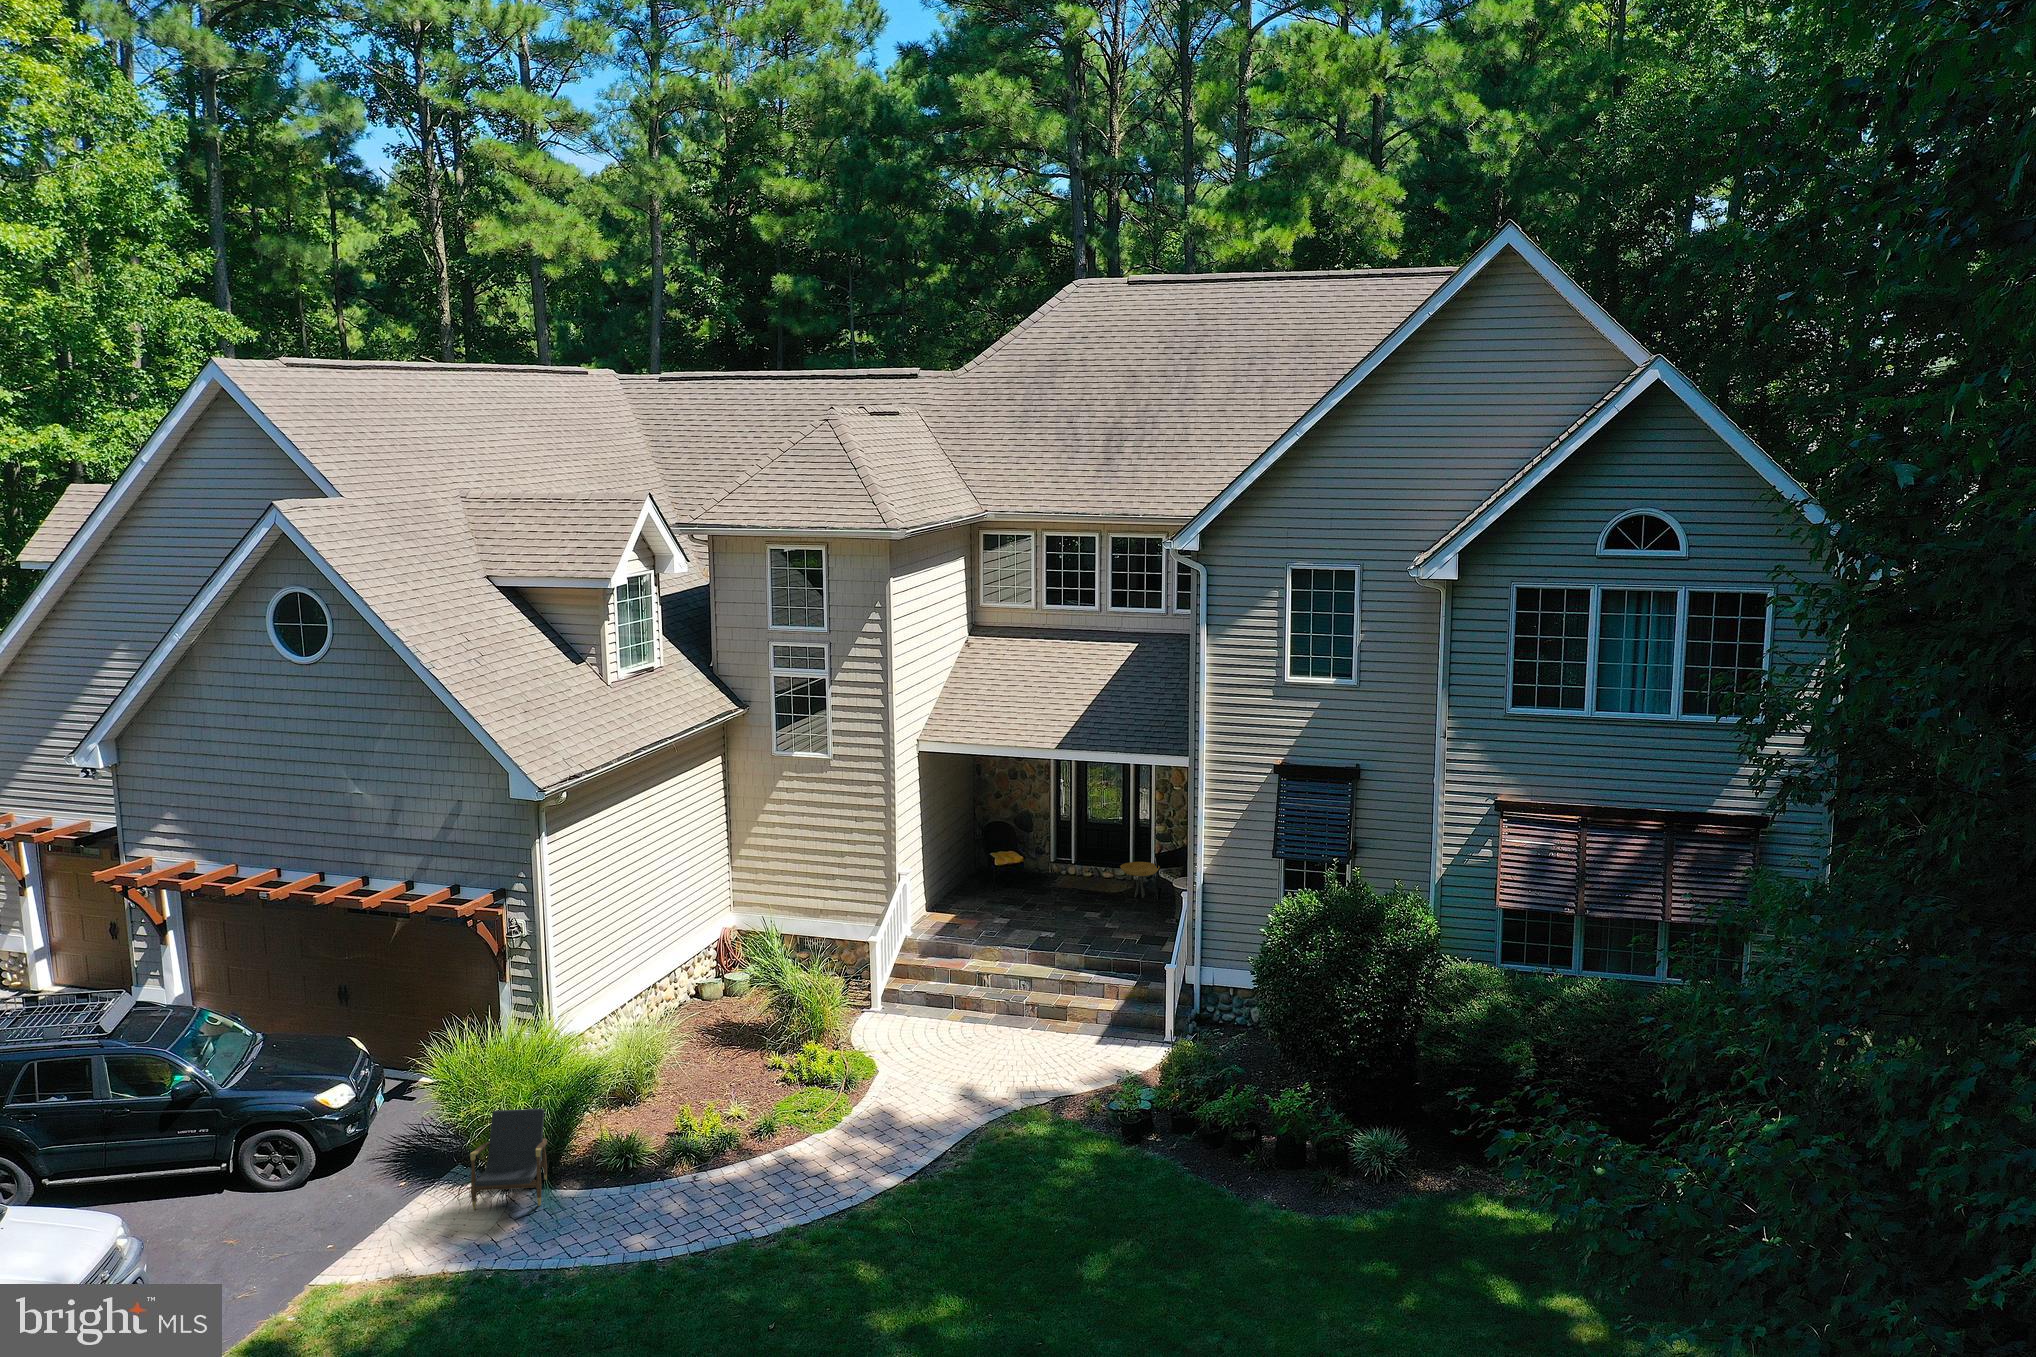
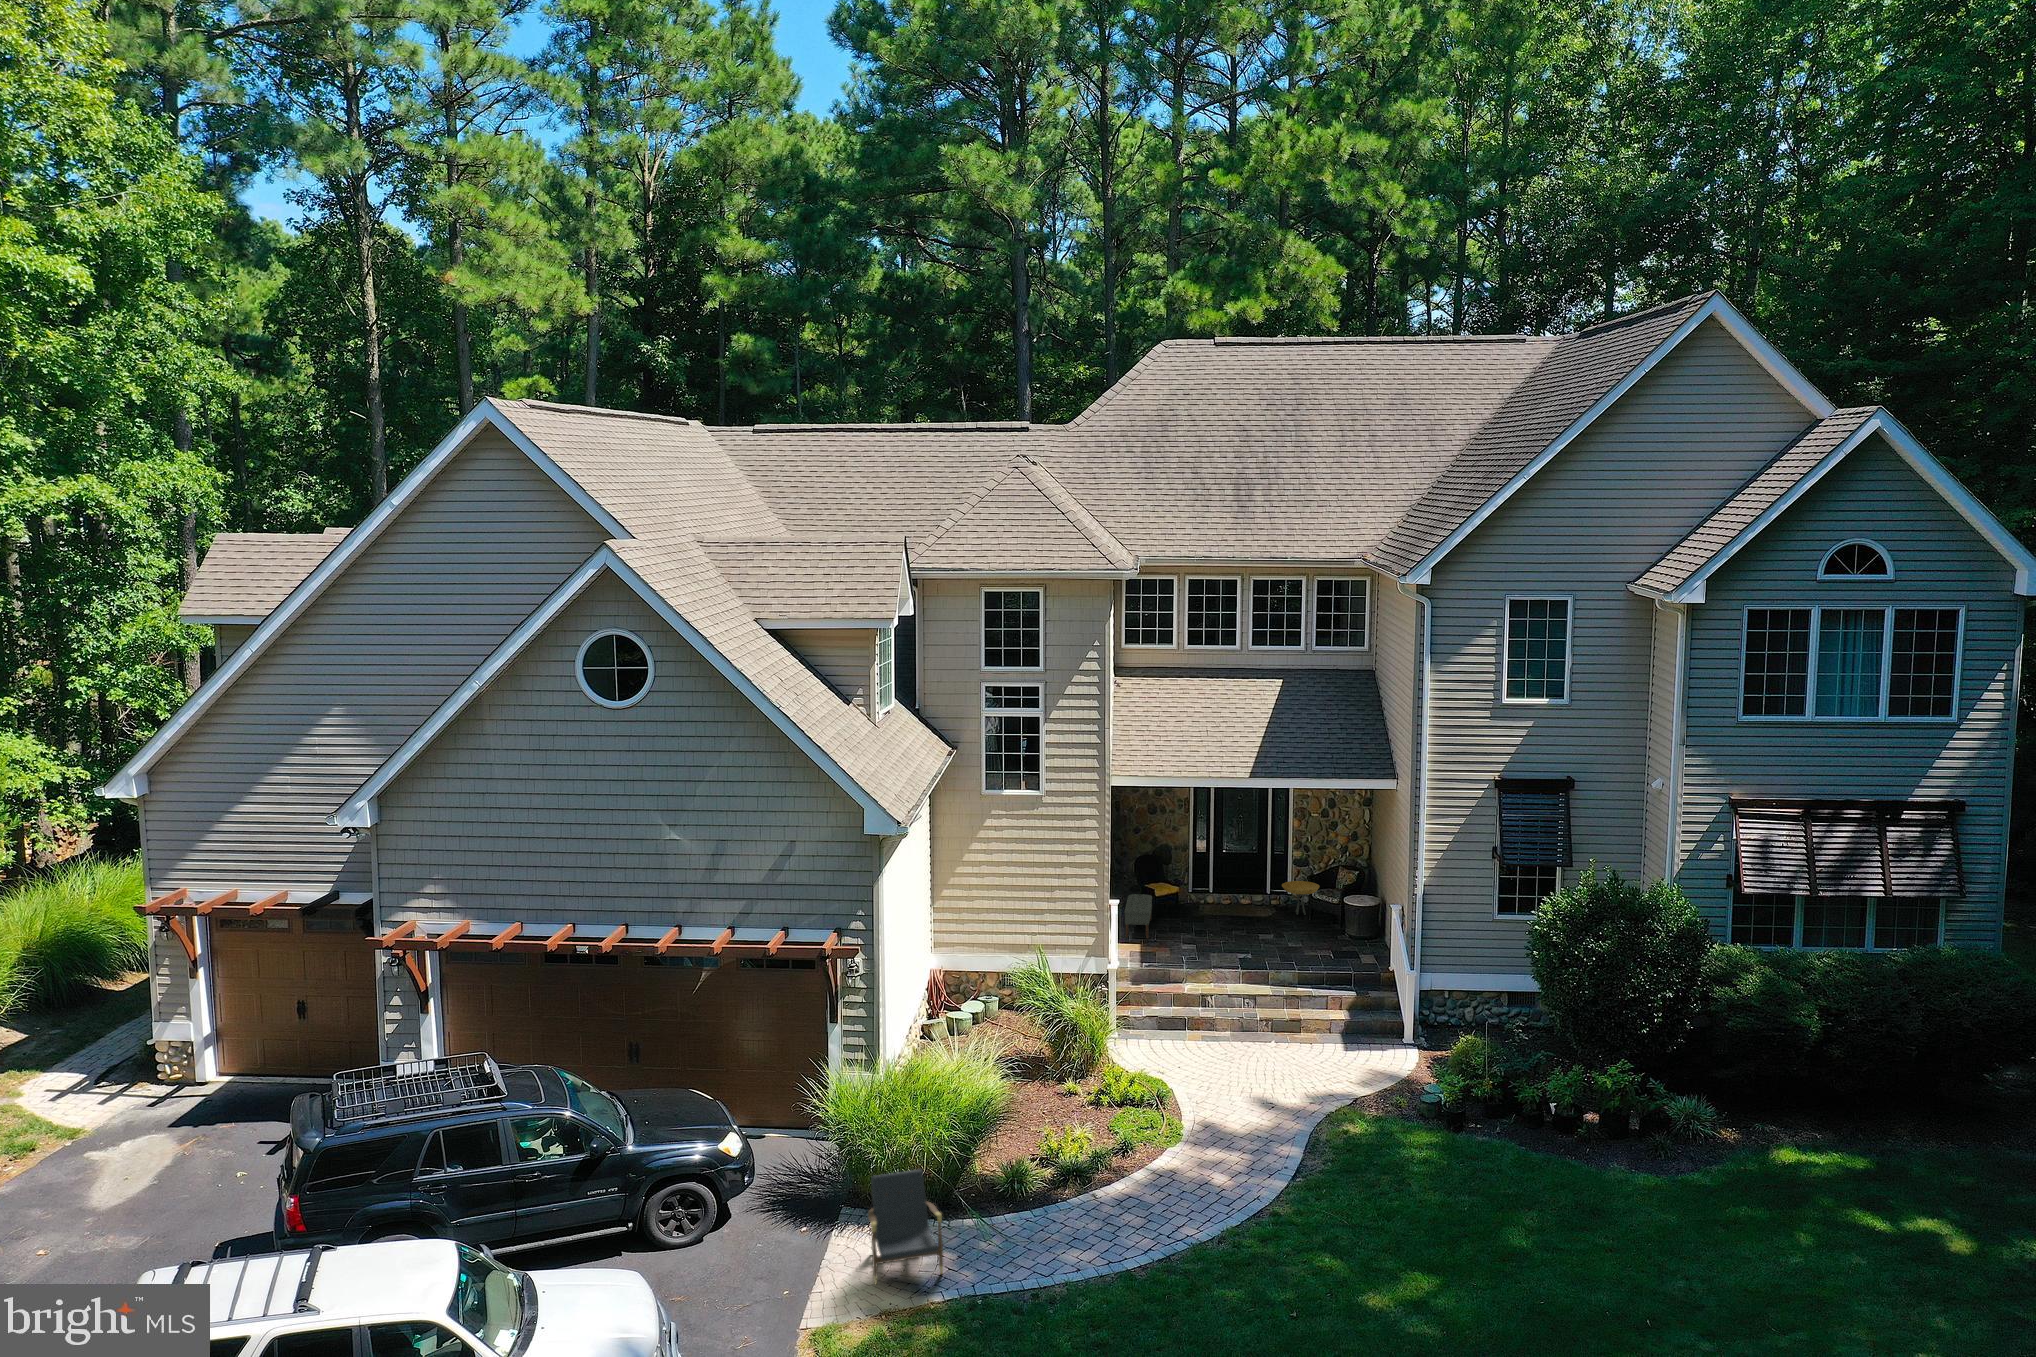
bench: none [932,867,978,912] -> present [1124,894,1152,938]

